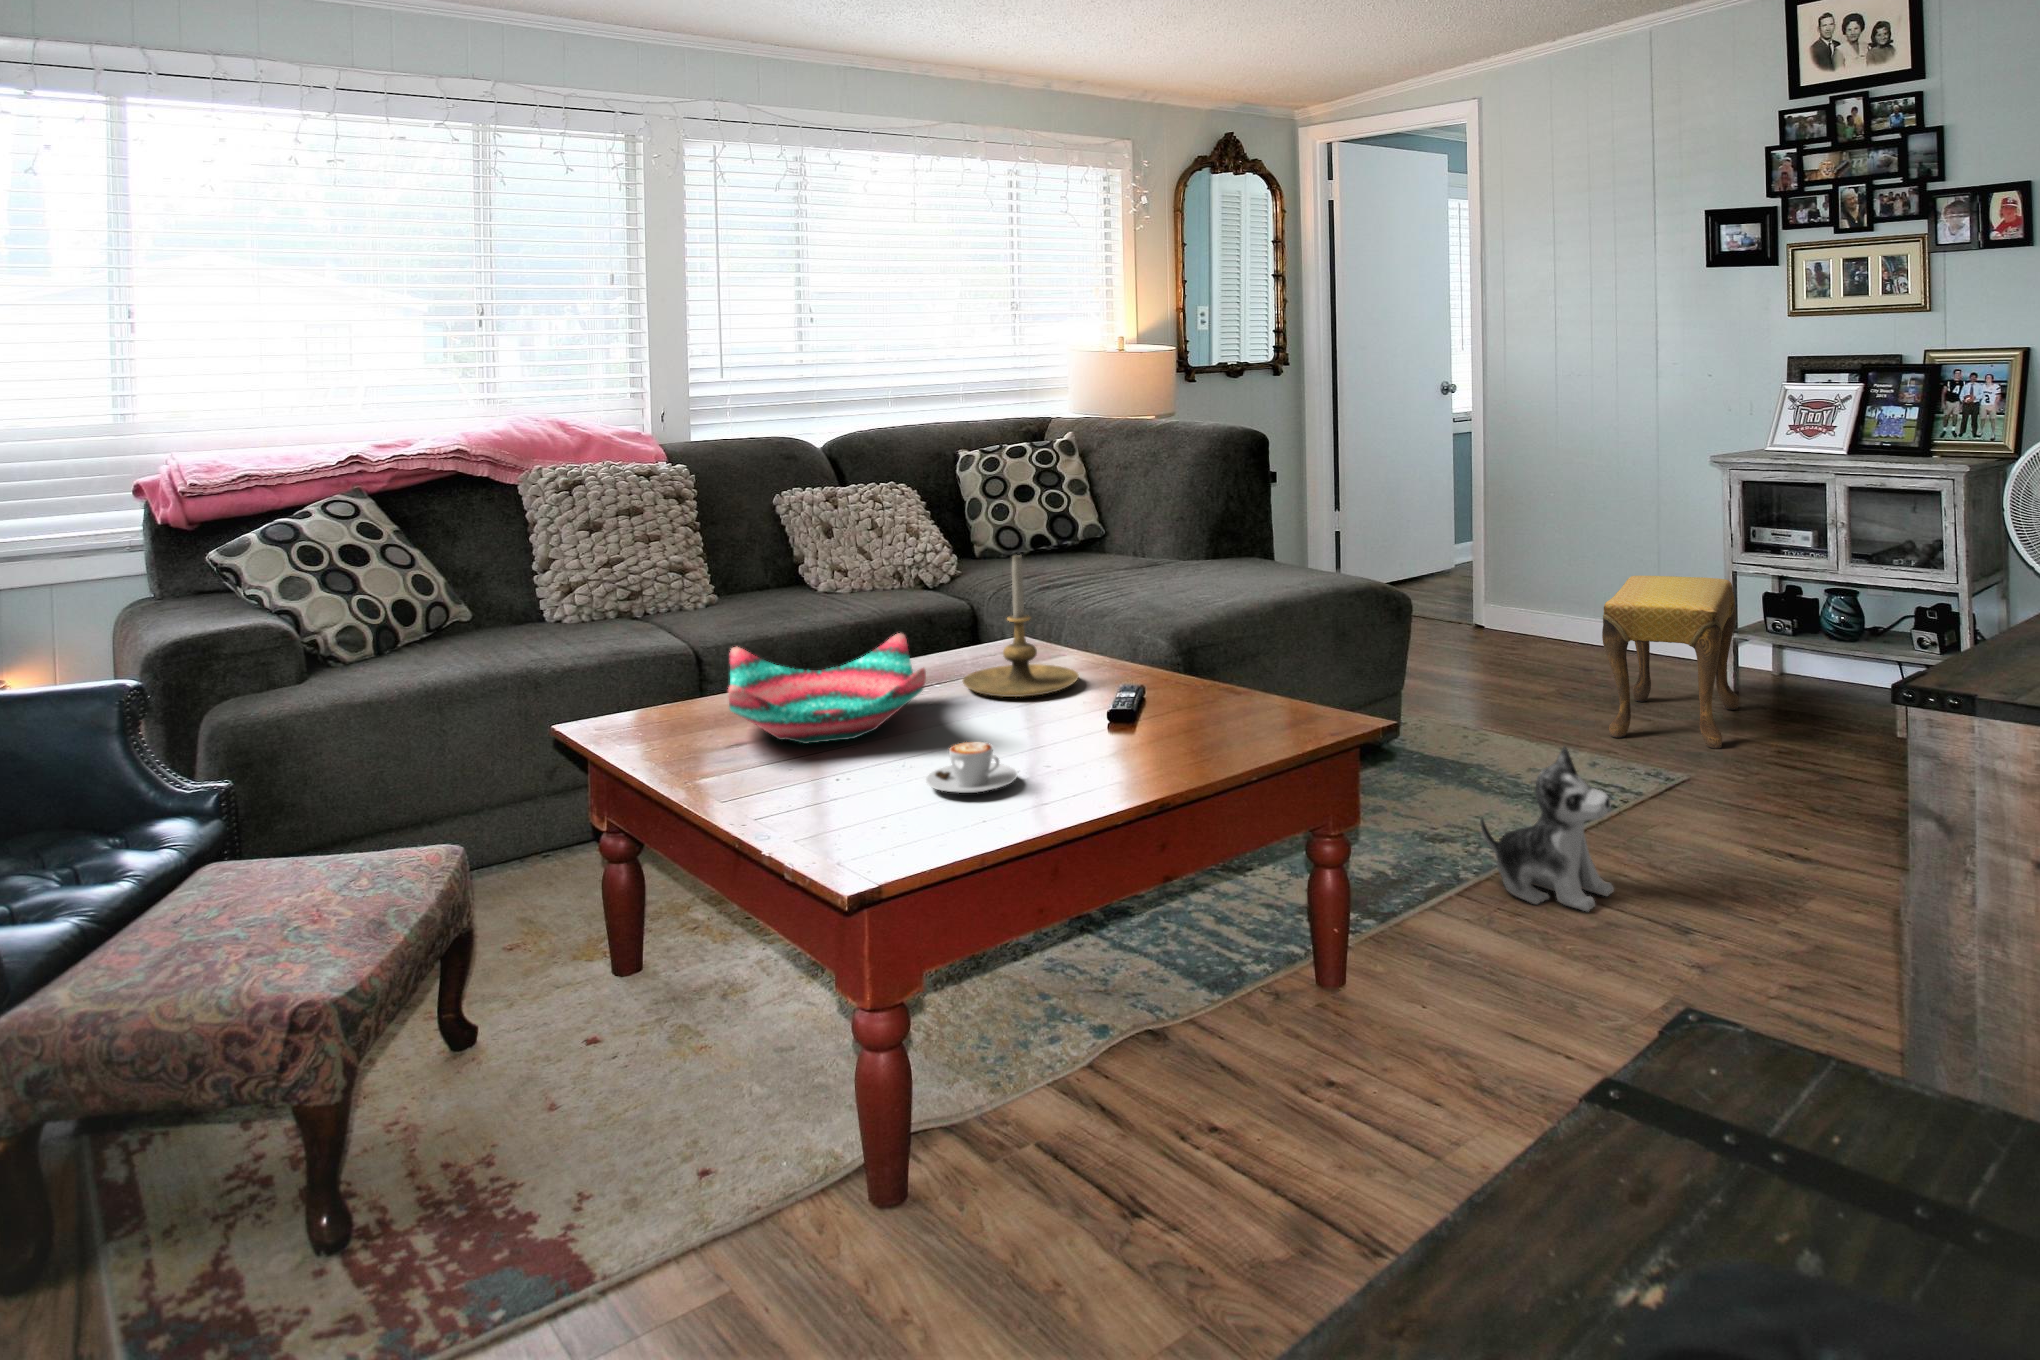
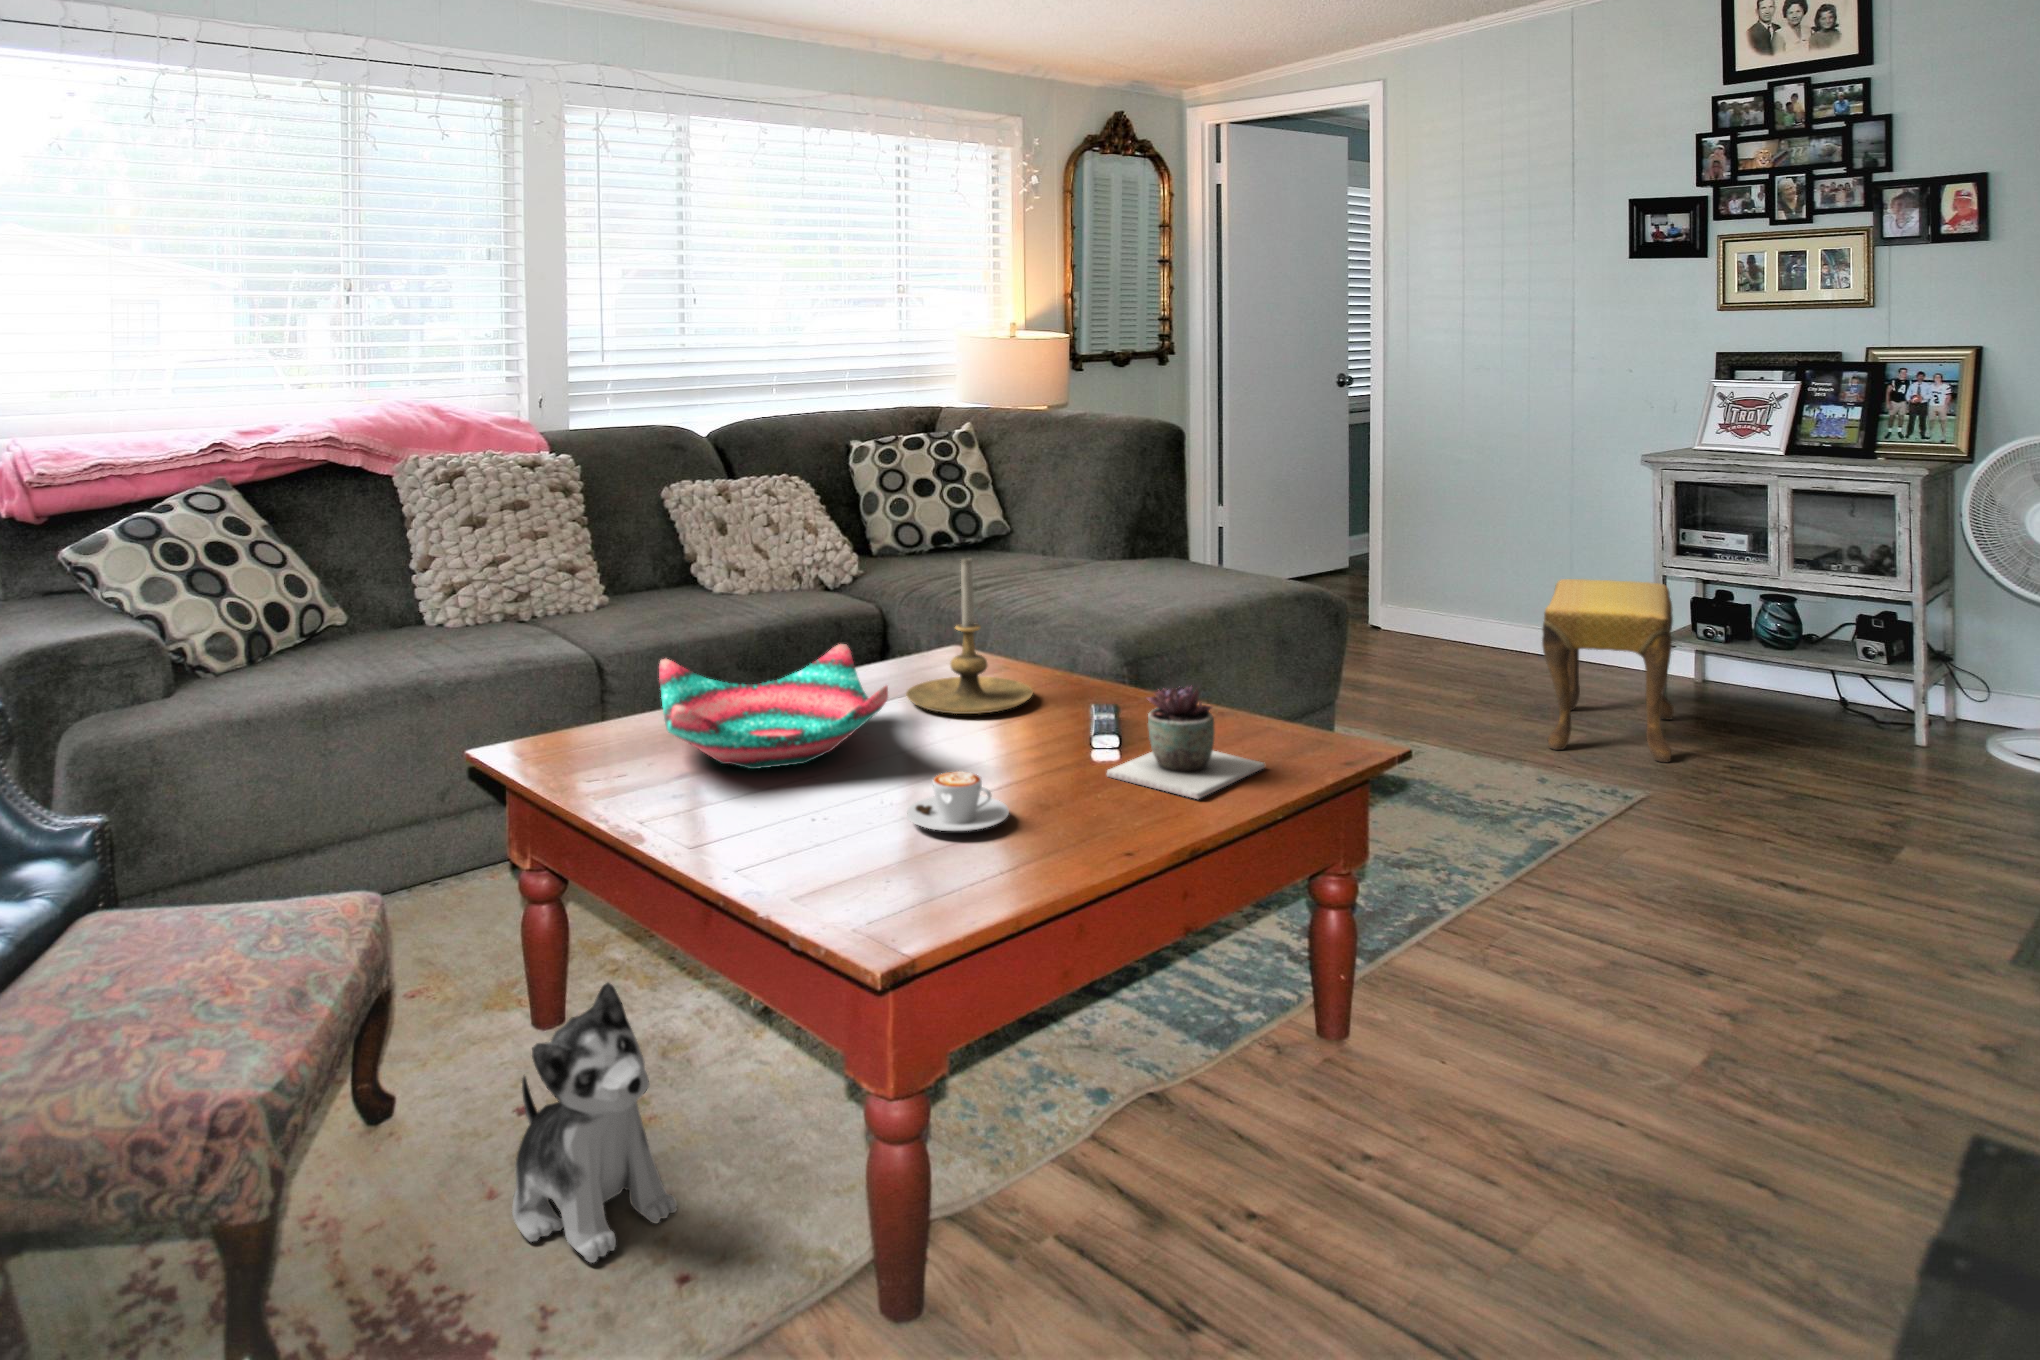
succulent plant: none [1119,667,1265,767] -> present [1107,687,1265,799]
plush toy: present [1480,746,1614,911] -> present [512,983,677,1263]

